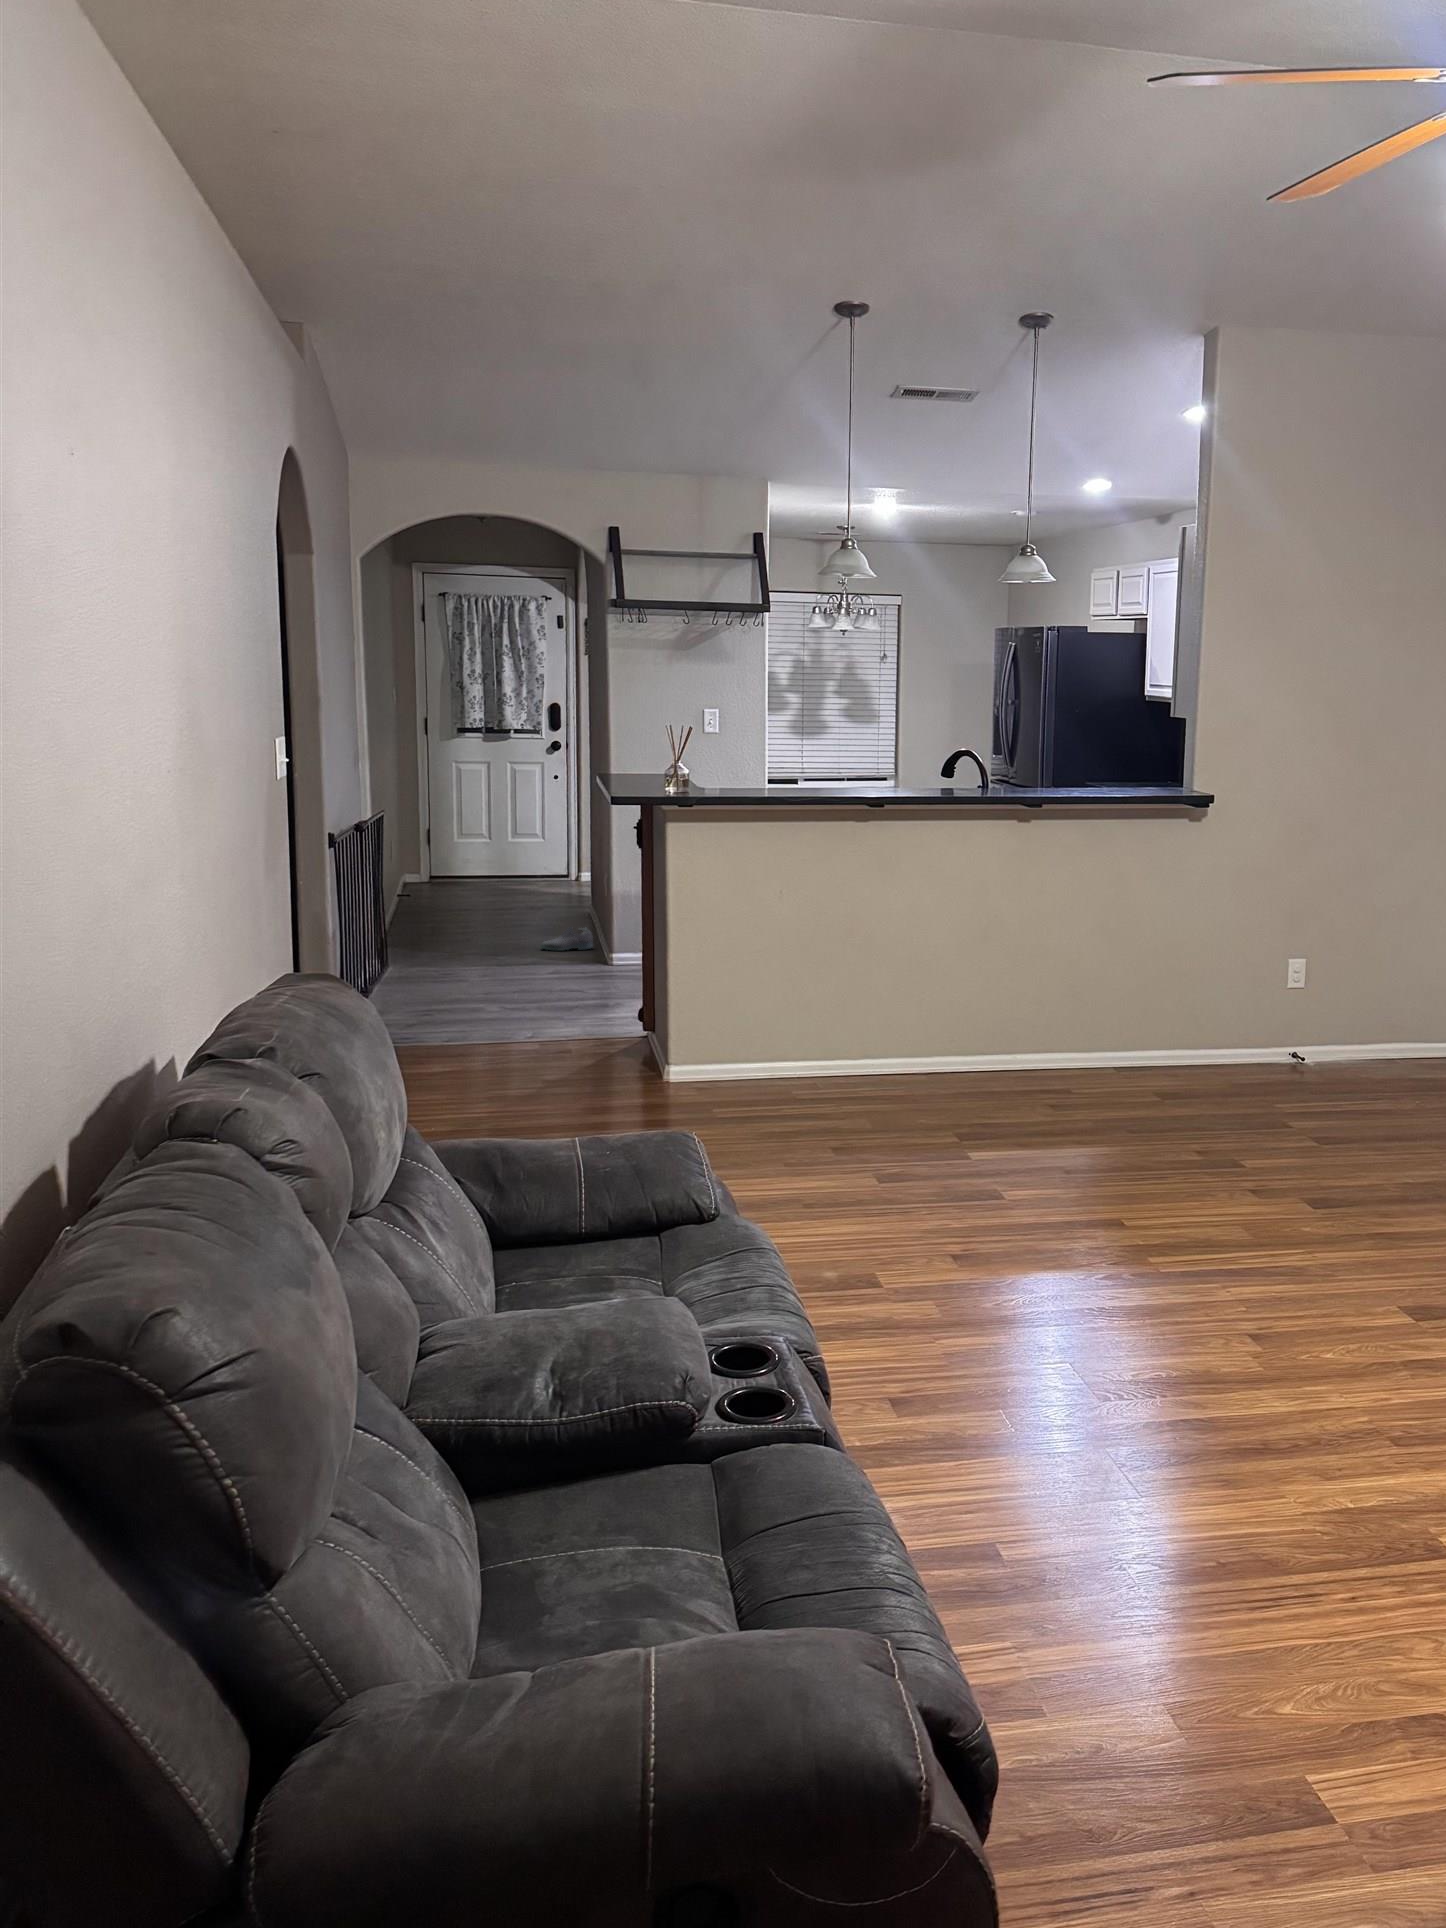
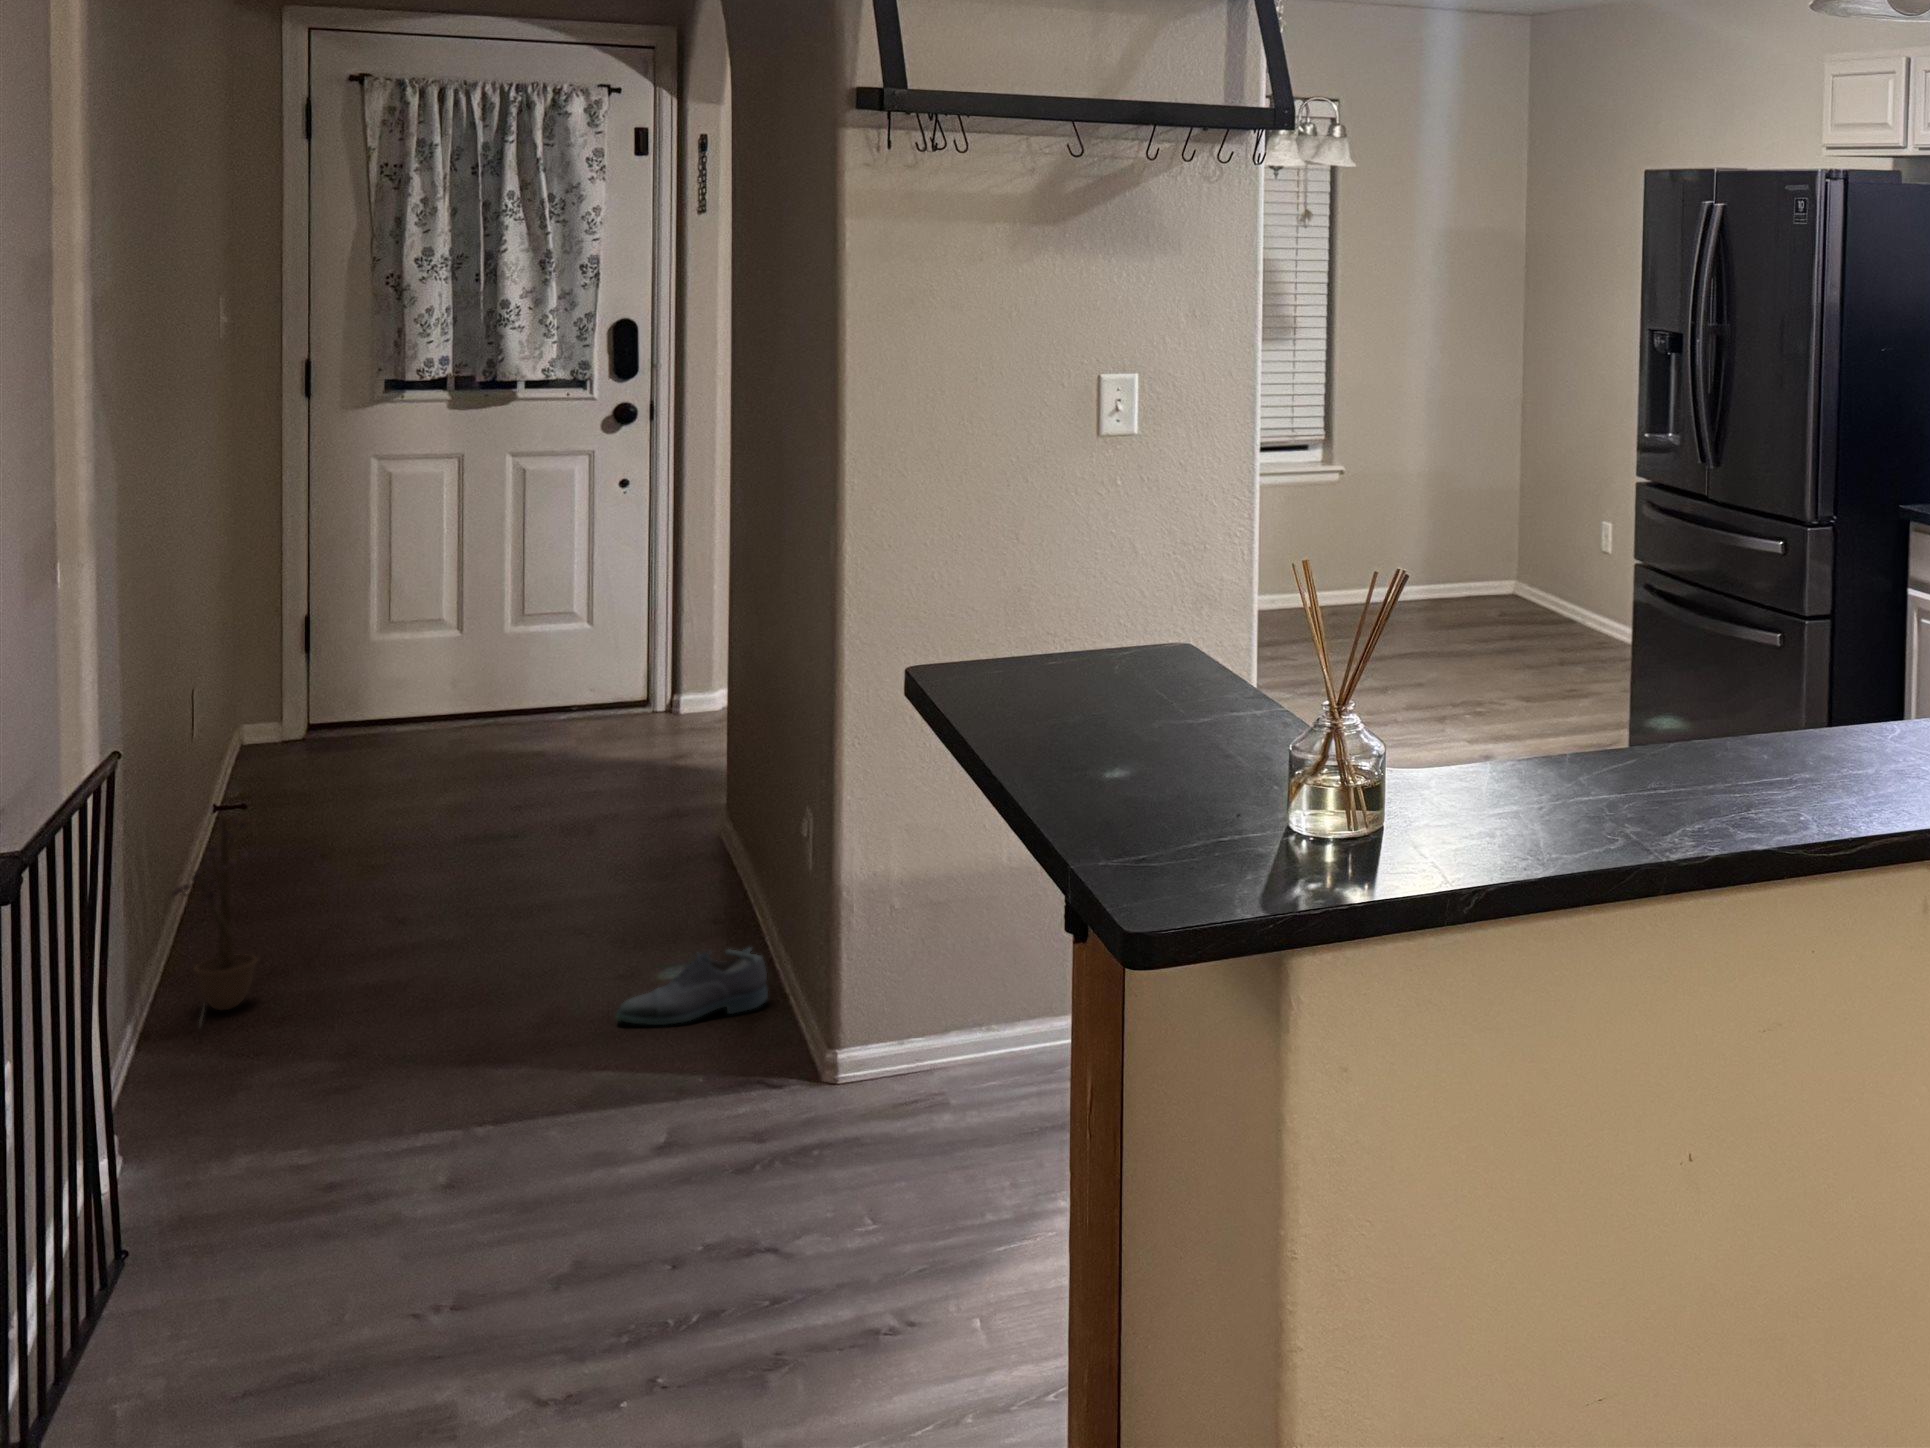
decorative plant: none [393,870,421,941] -> present [172,817,258,1025]

